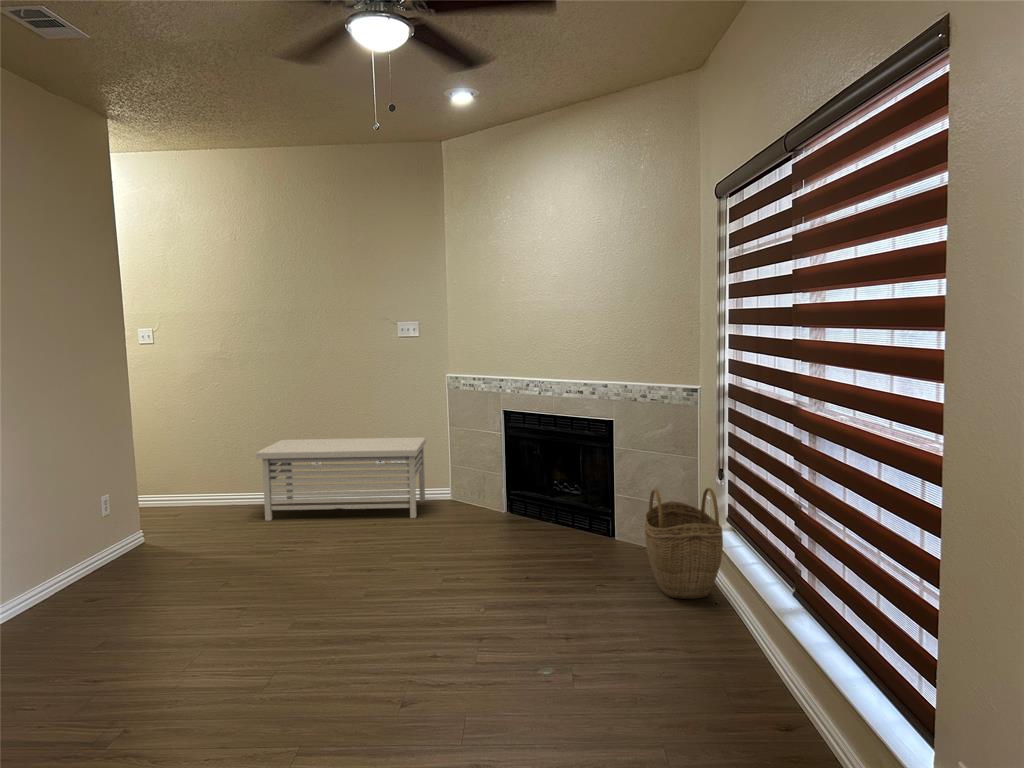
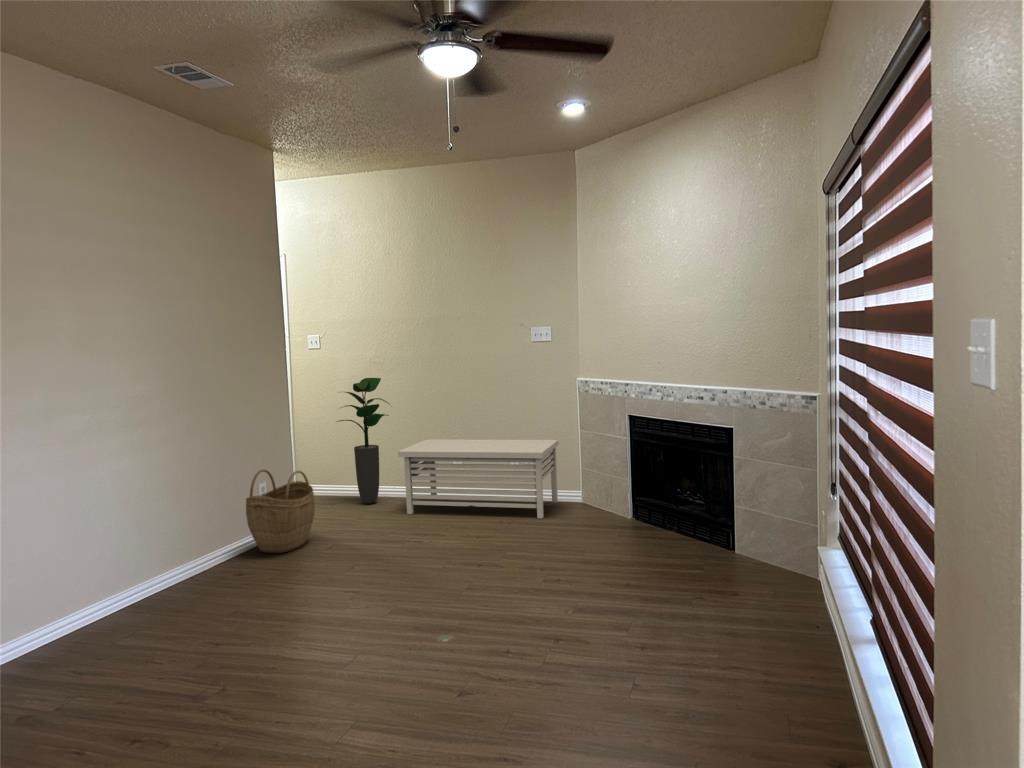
potted plant: none [177,373,245,512] -> present [337,378,389,504]
woven basket: present [645,488,723,599] -> present [246,470,315,553]

